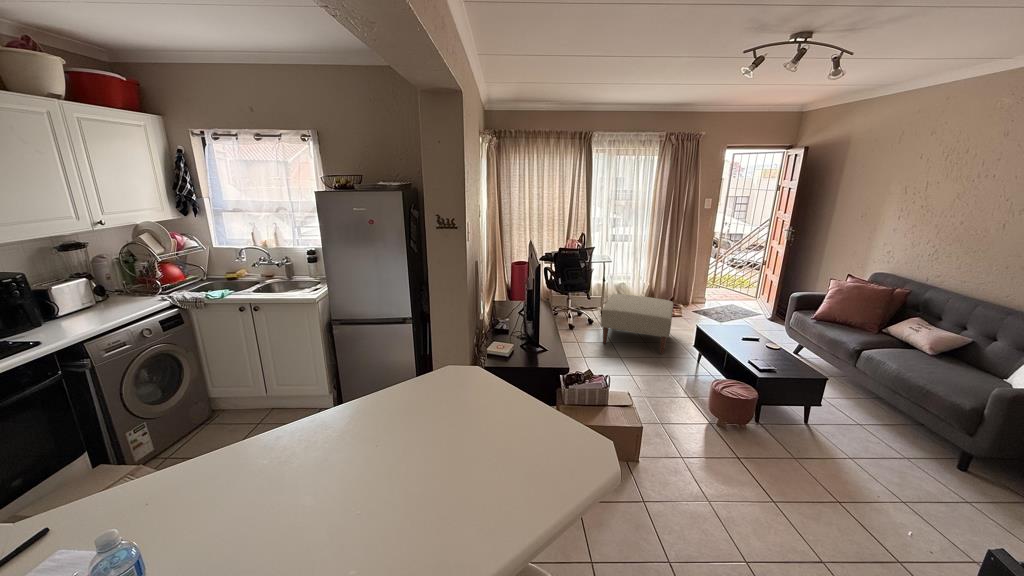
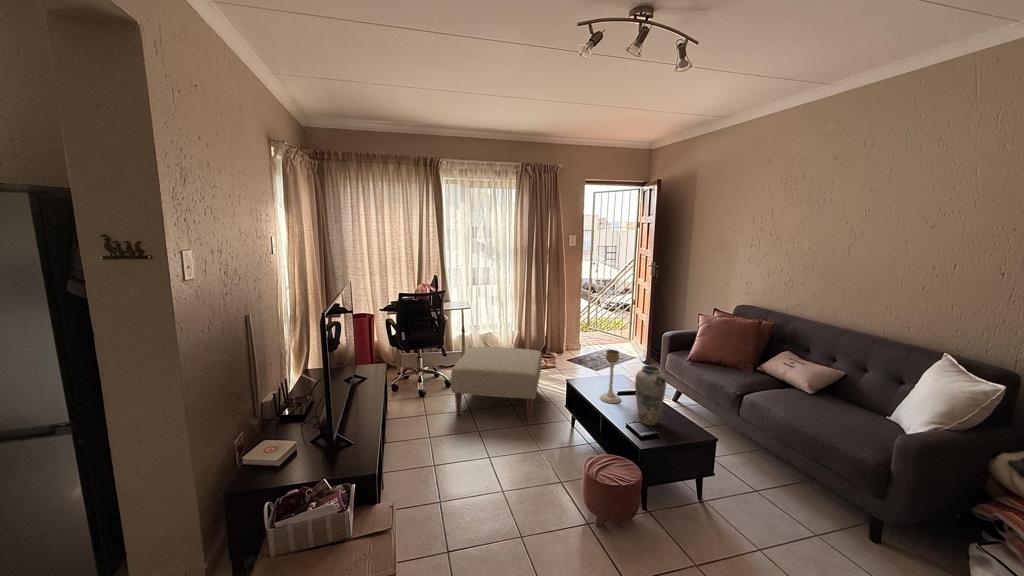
candle holder: none [727,304,748,344] -> present [600,350,621,403]
vase: none [759,317,786,361] -> present [635,365,666,425]

